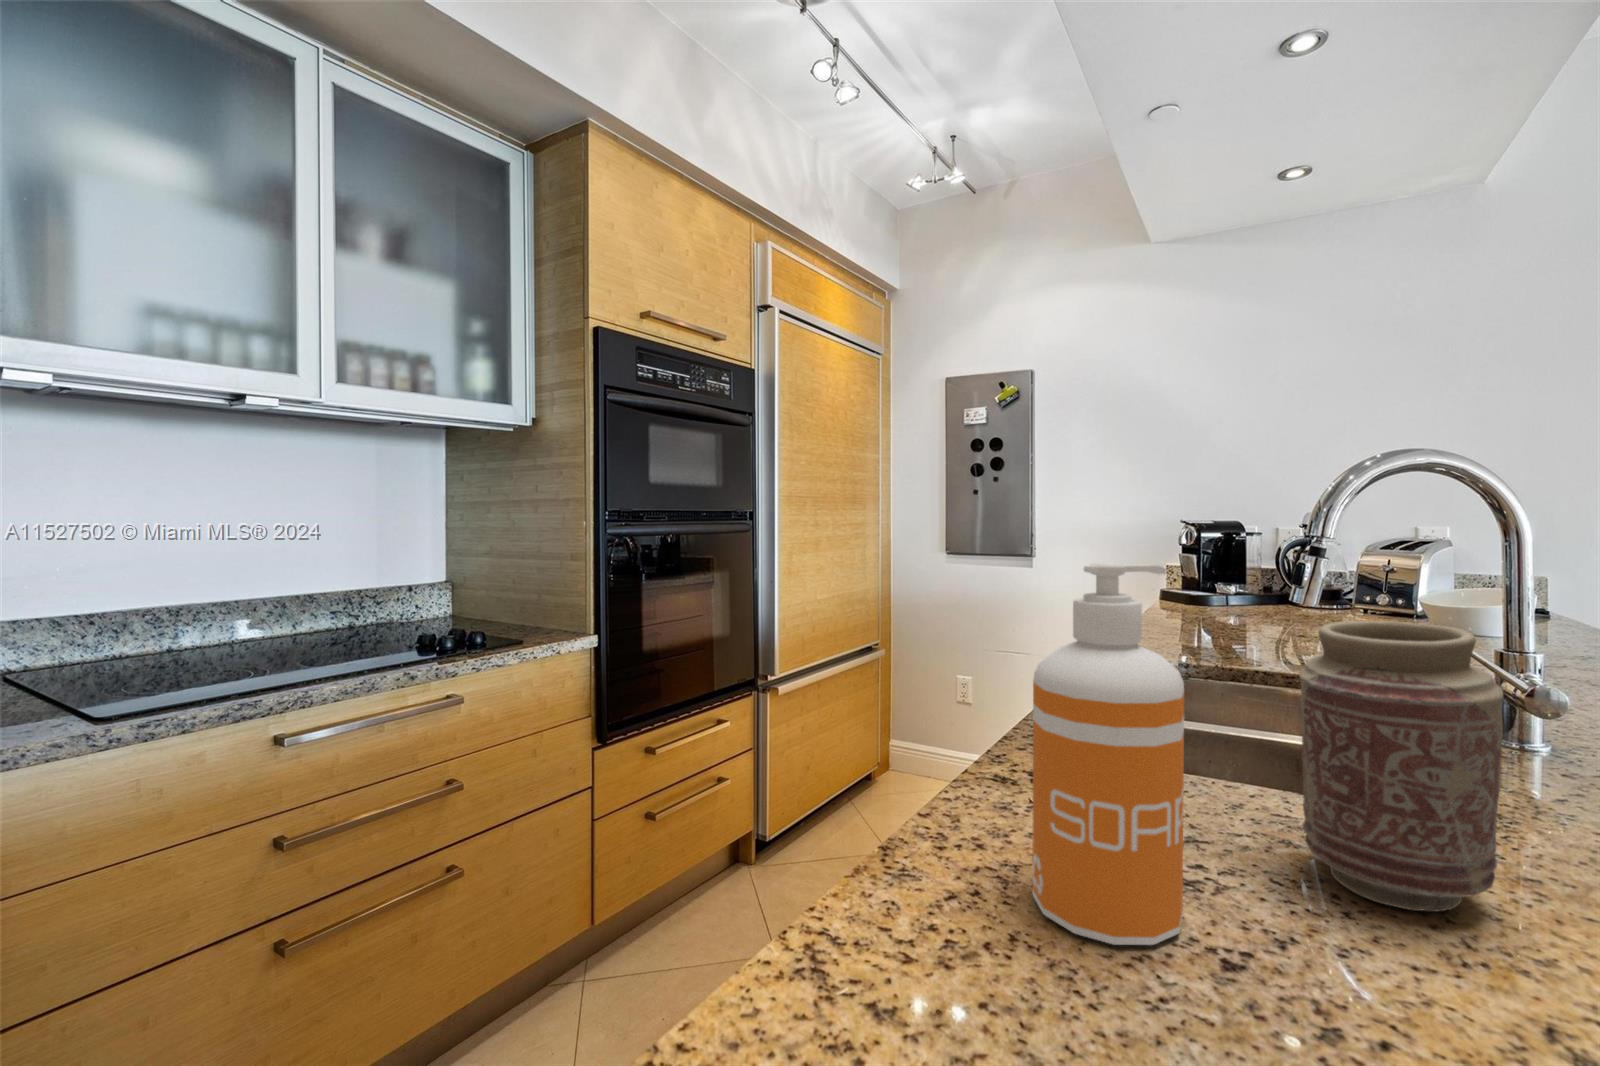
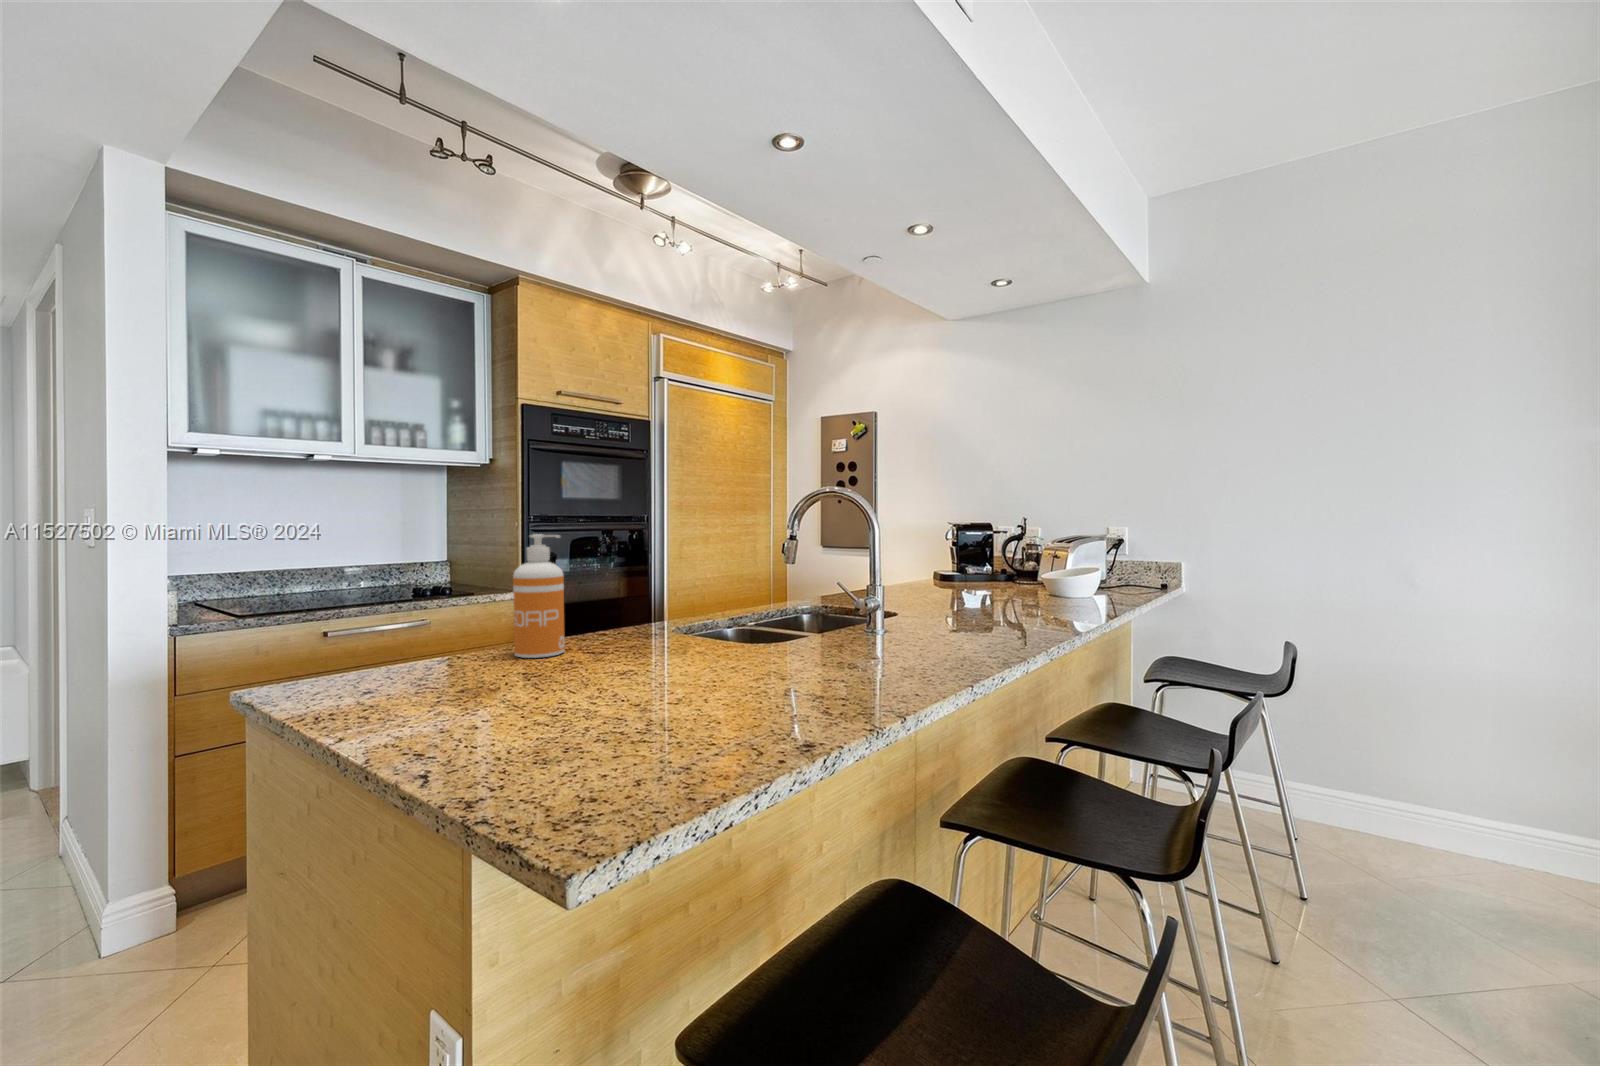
vase: present [1299,621,1503,911] -> none [617,557,678,655]

